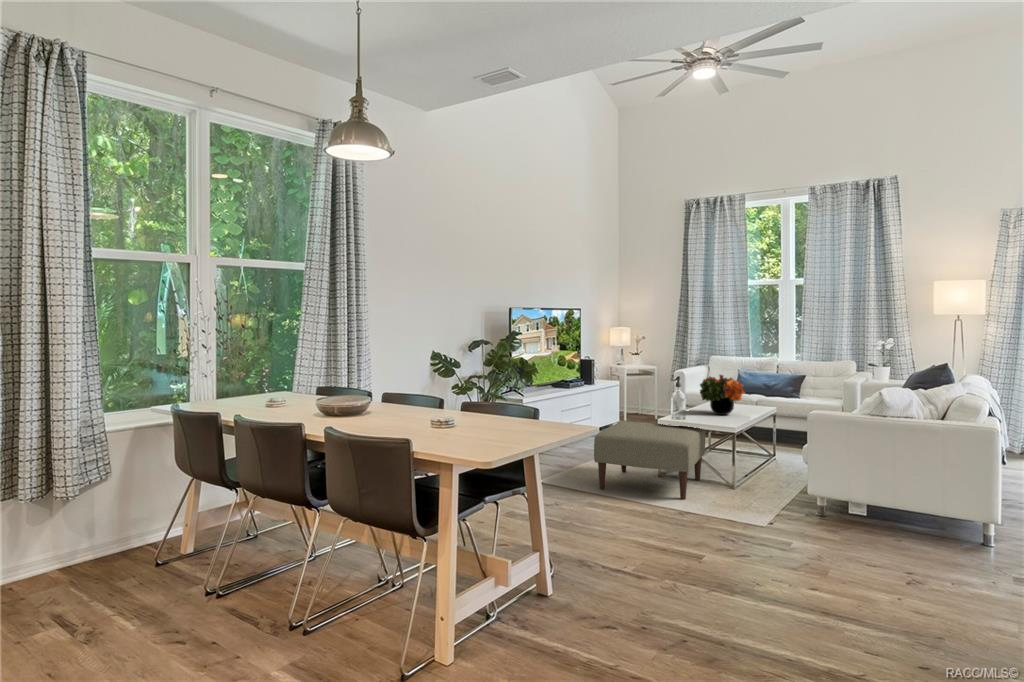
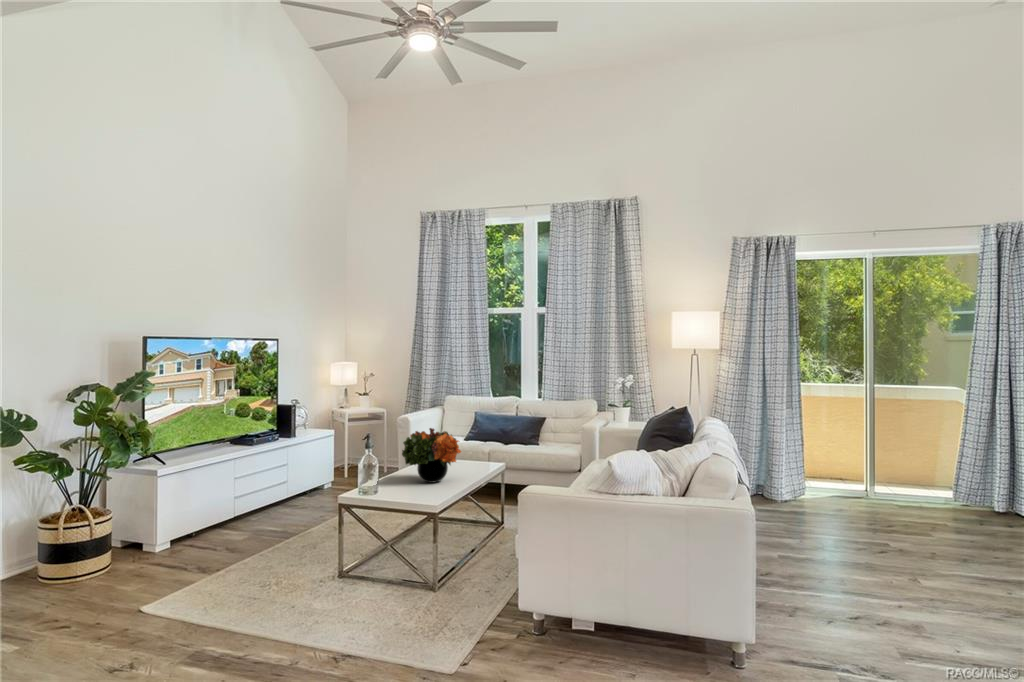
ottoman: present [594,422,705,500] -> none [216,504,401,631]

